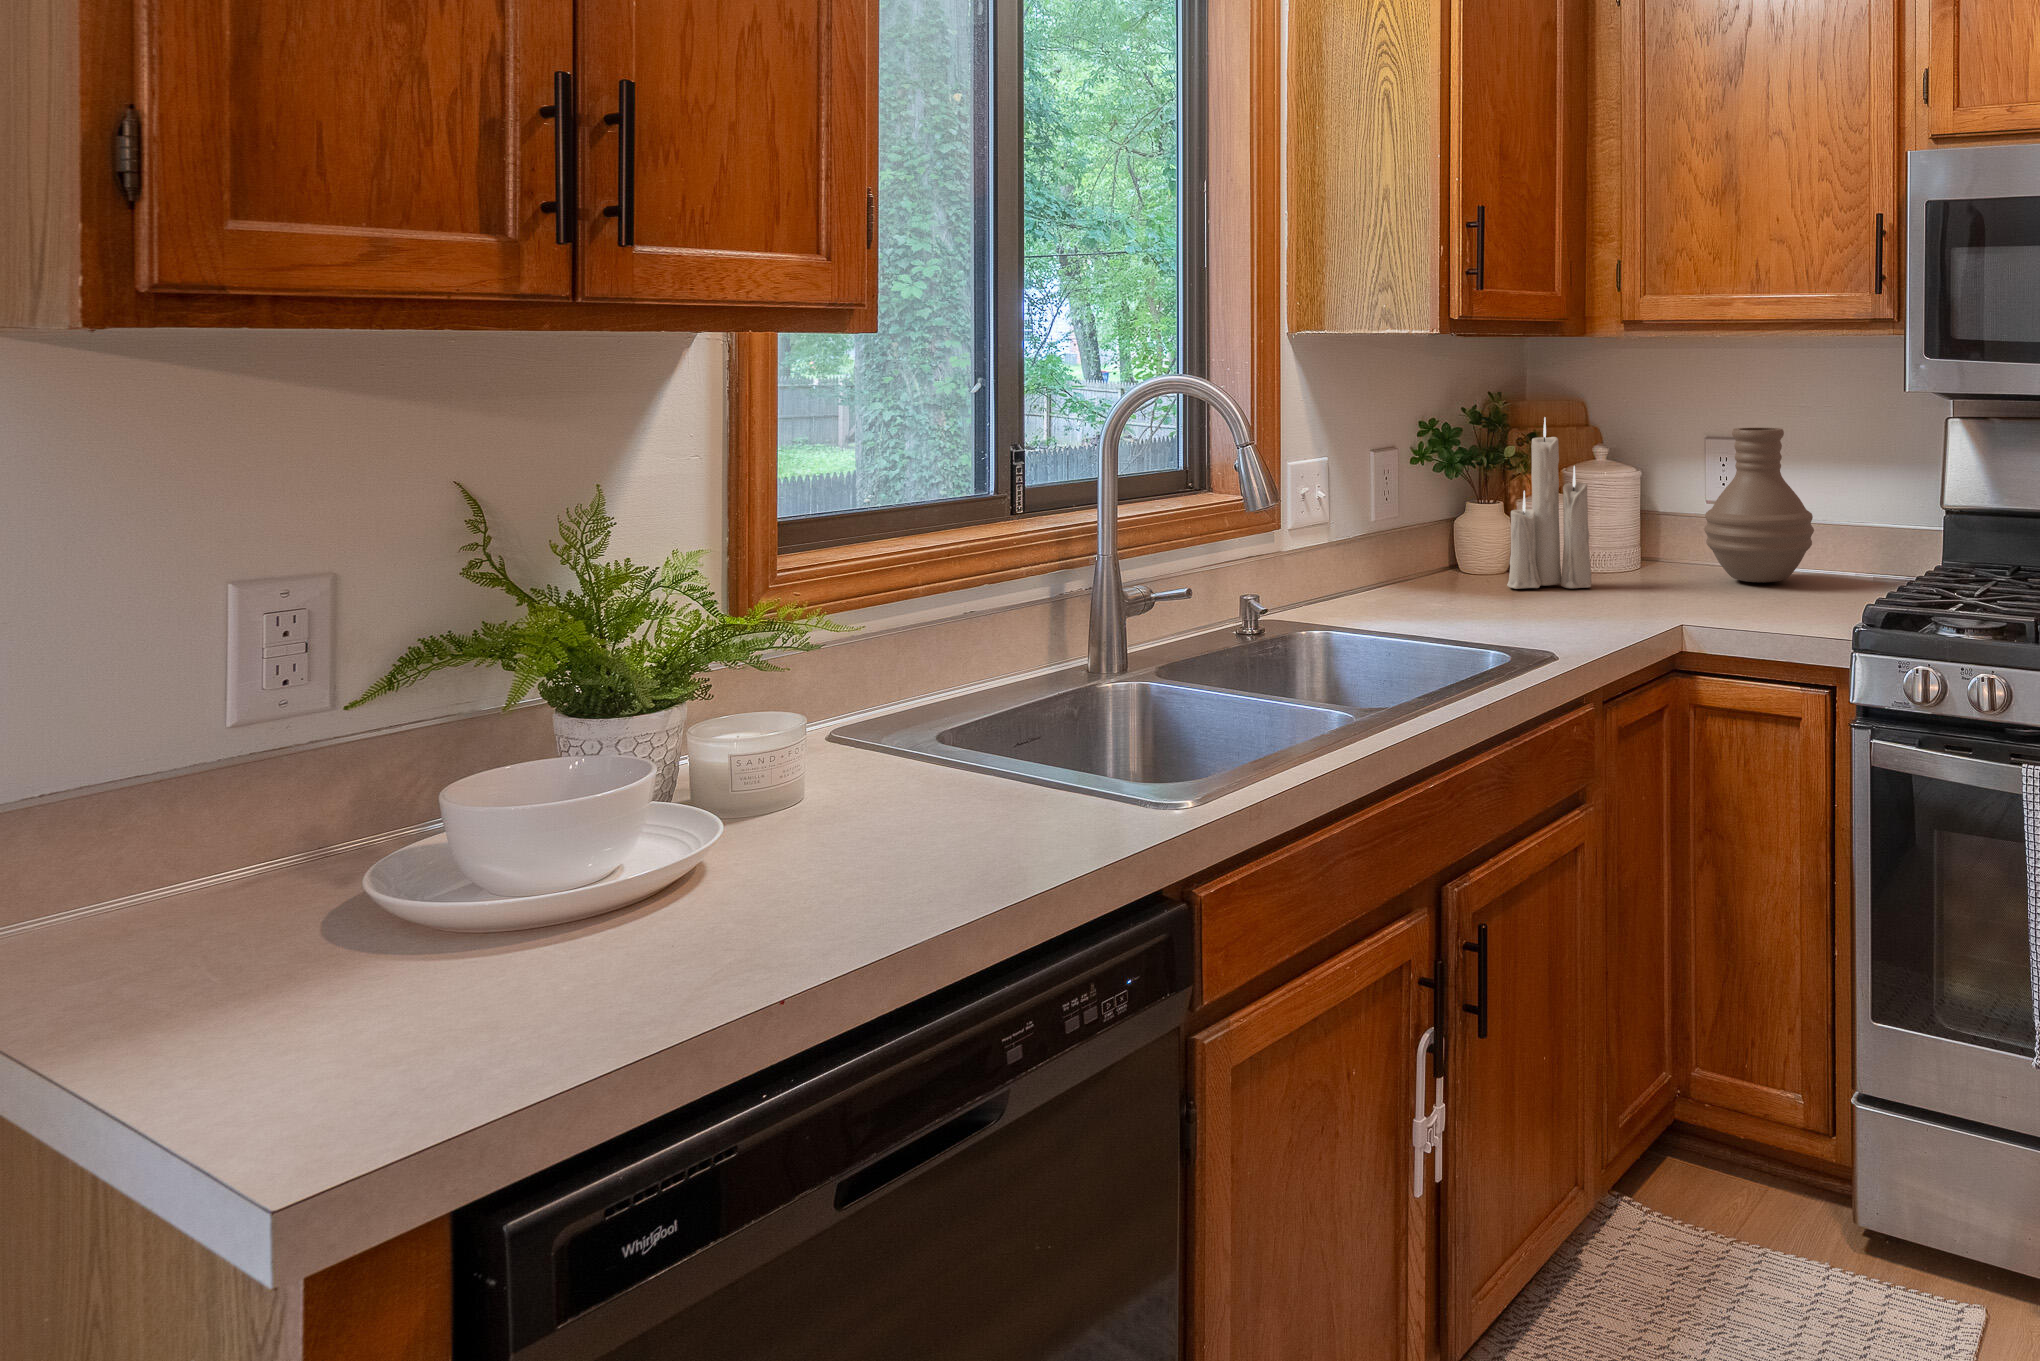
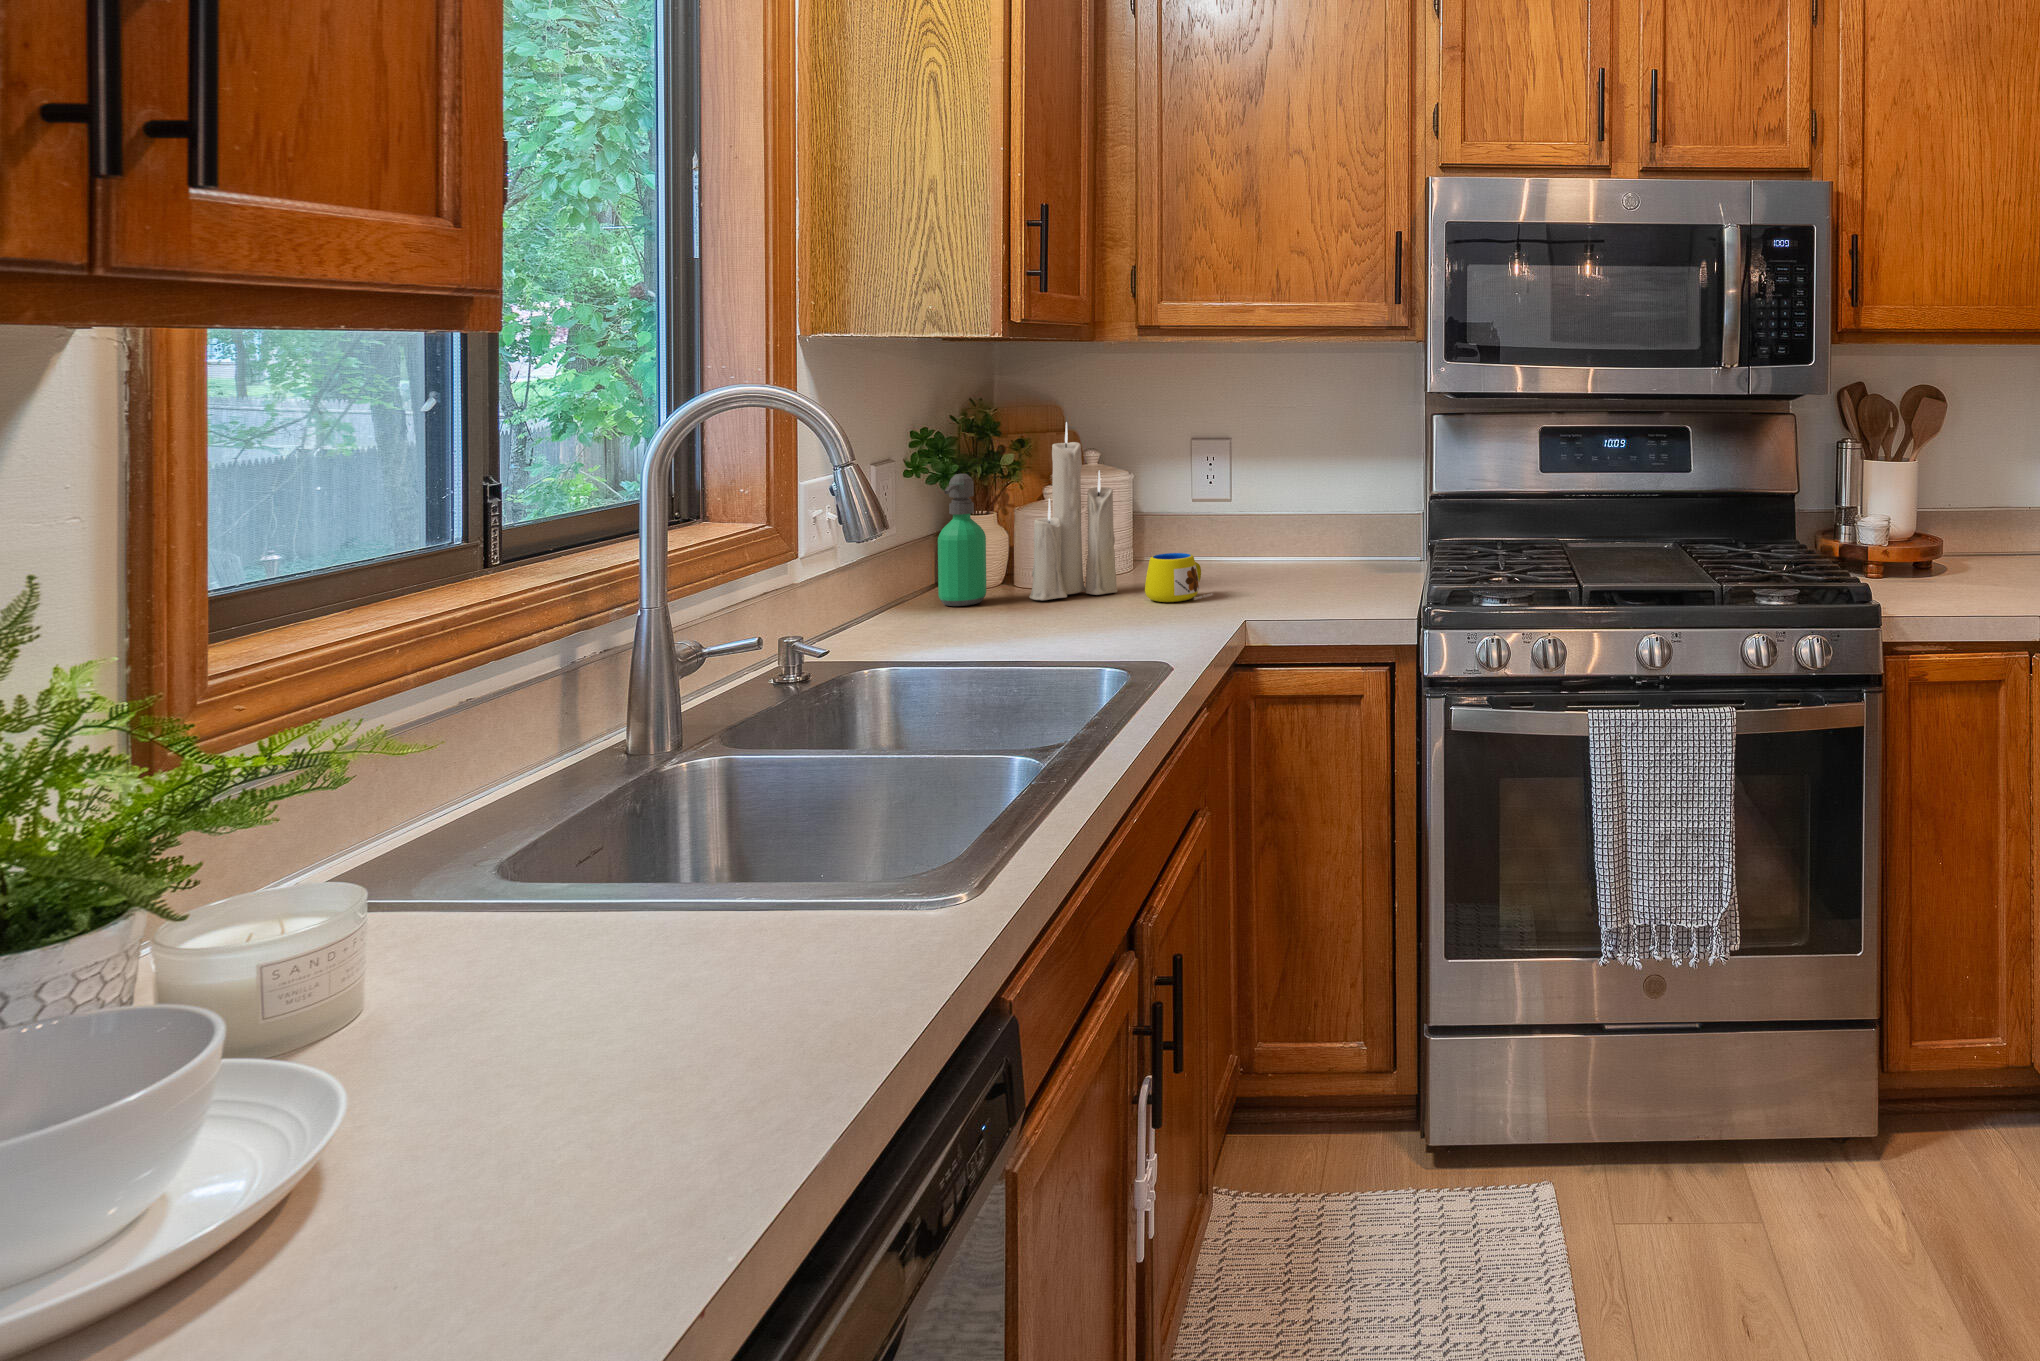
vase: present [1704,427,1814,582] -> none [1213,427,1317,572]
soap dispenser: none [1427,463,1470,587] -> present [938,474,986,606]
mug: none [1606,552,1674,601] -> present [1145,553,1213,602]

